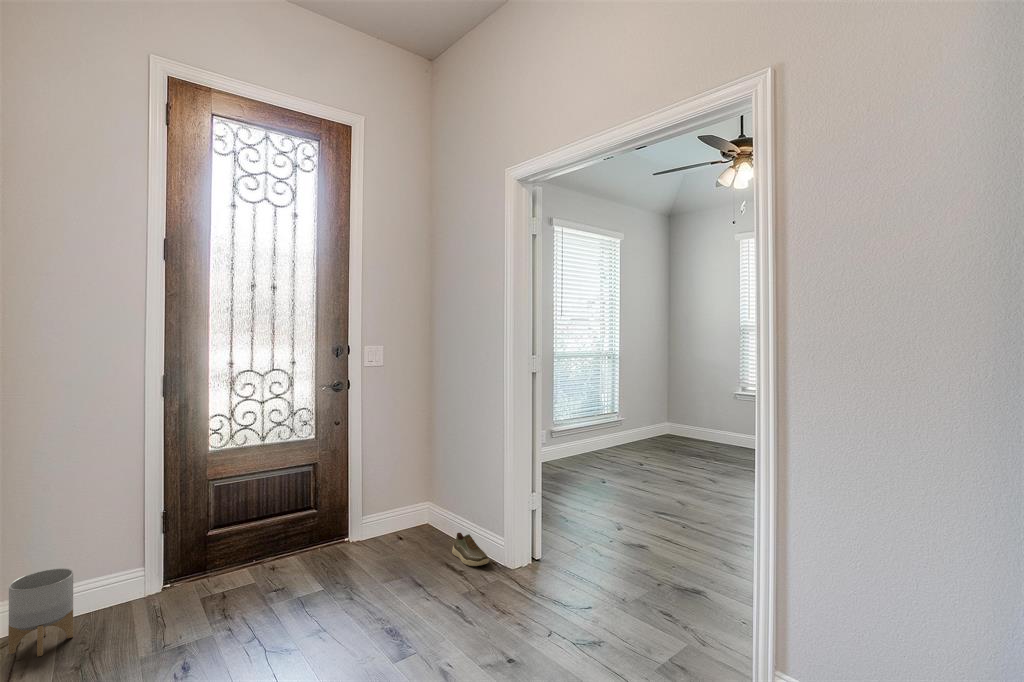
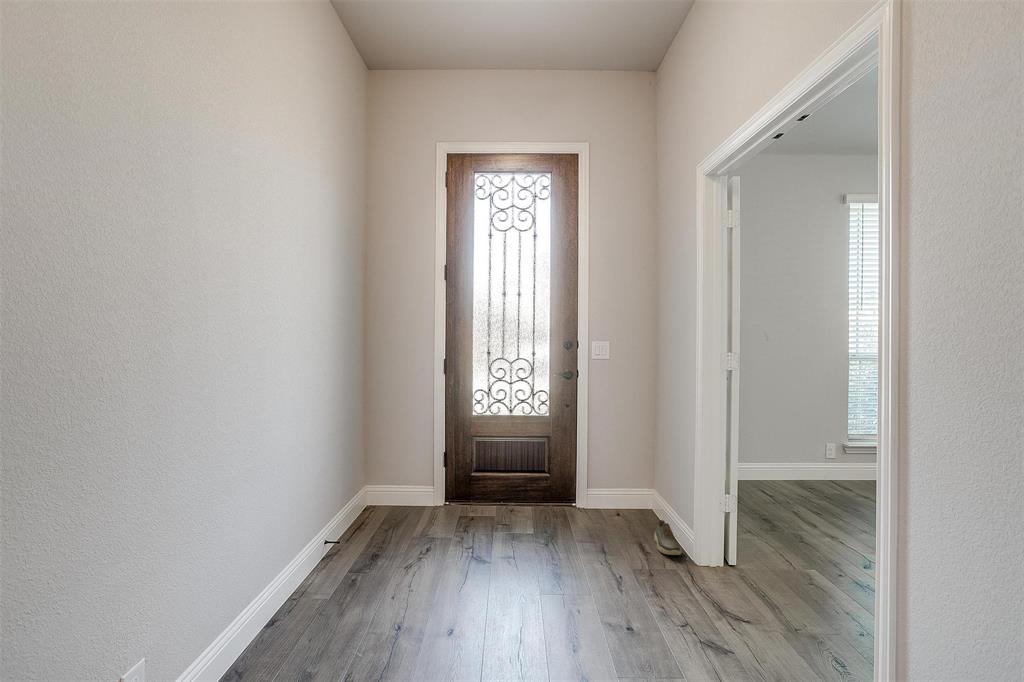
planter: present [8,568,73,656] -> none [359,476,390,525]

